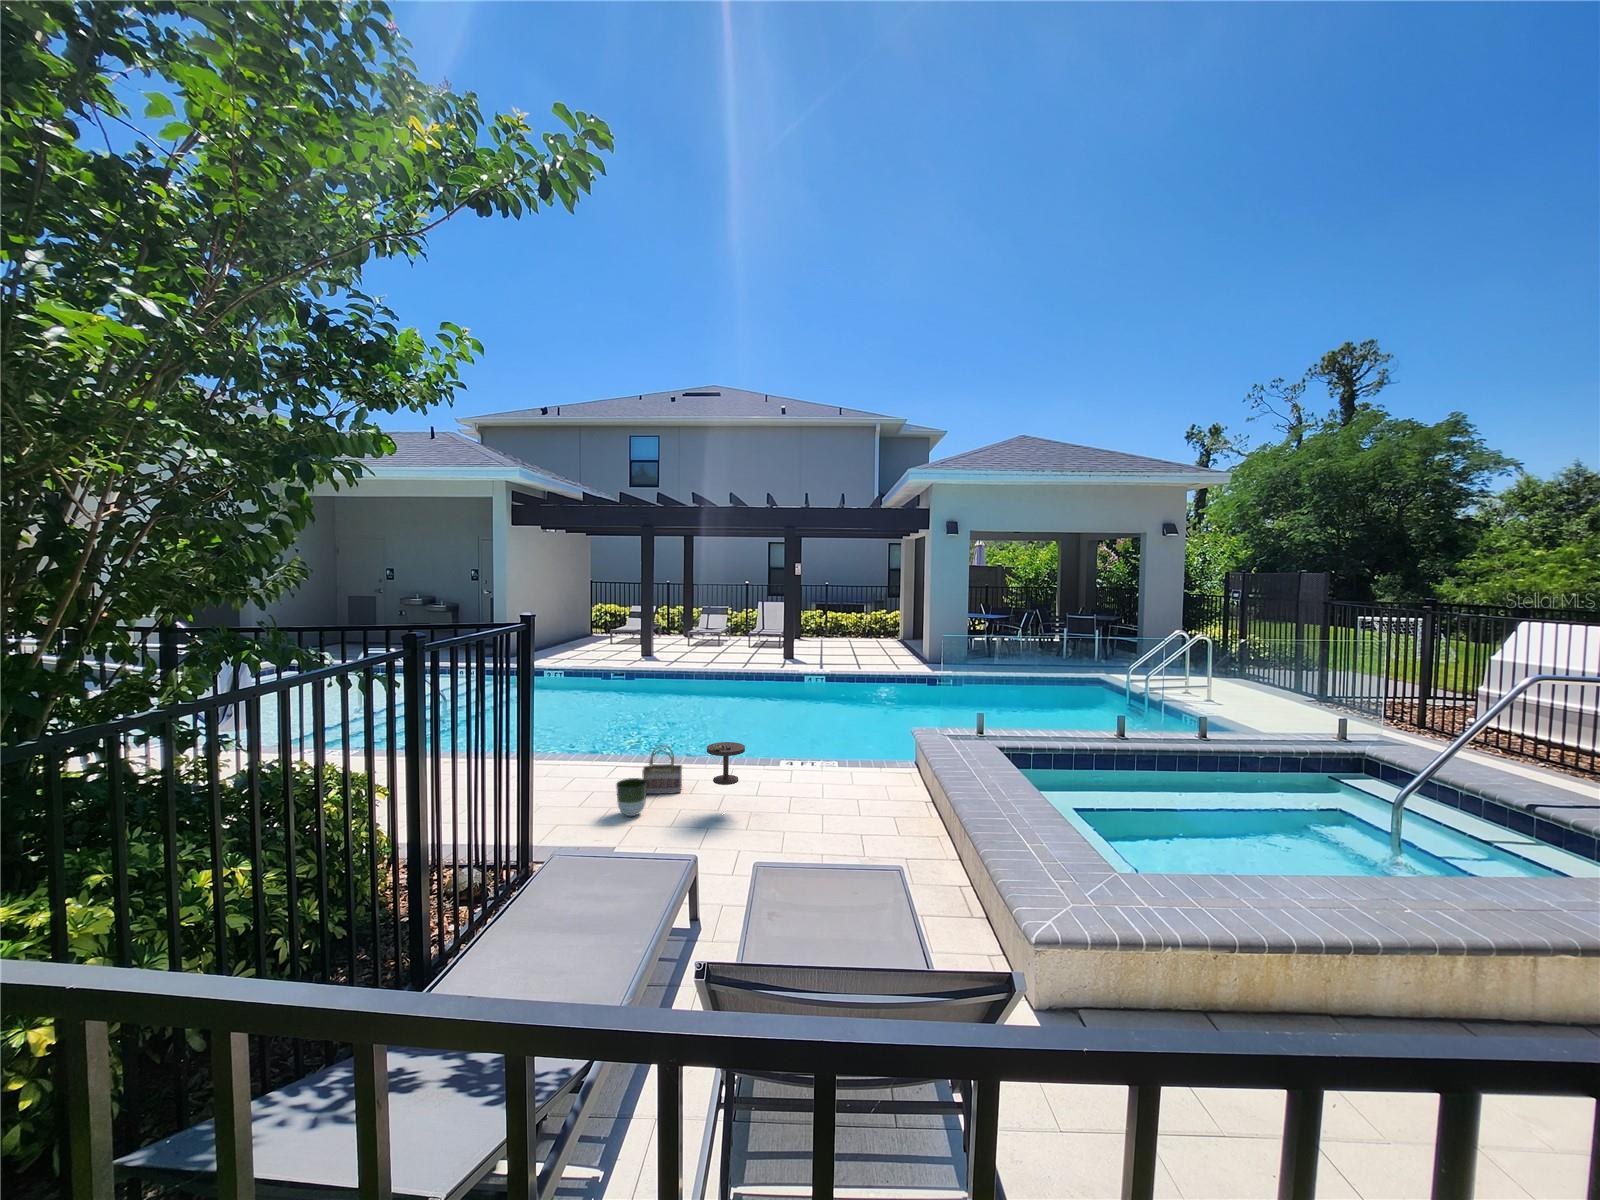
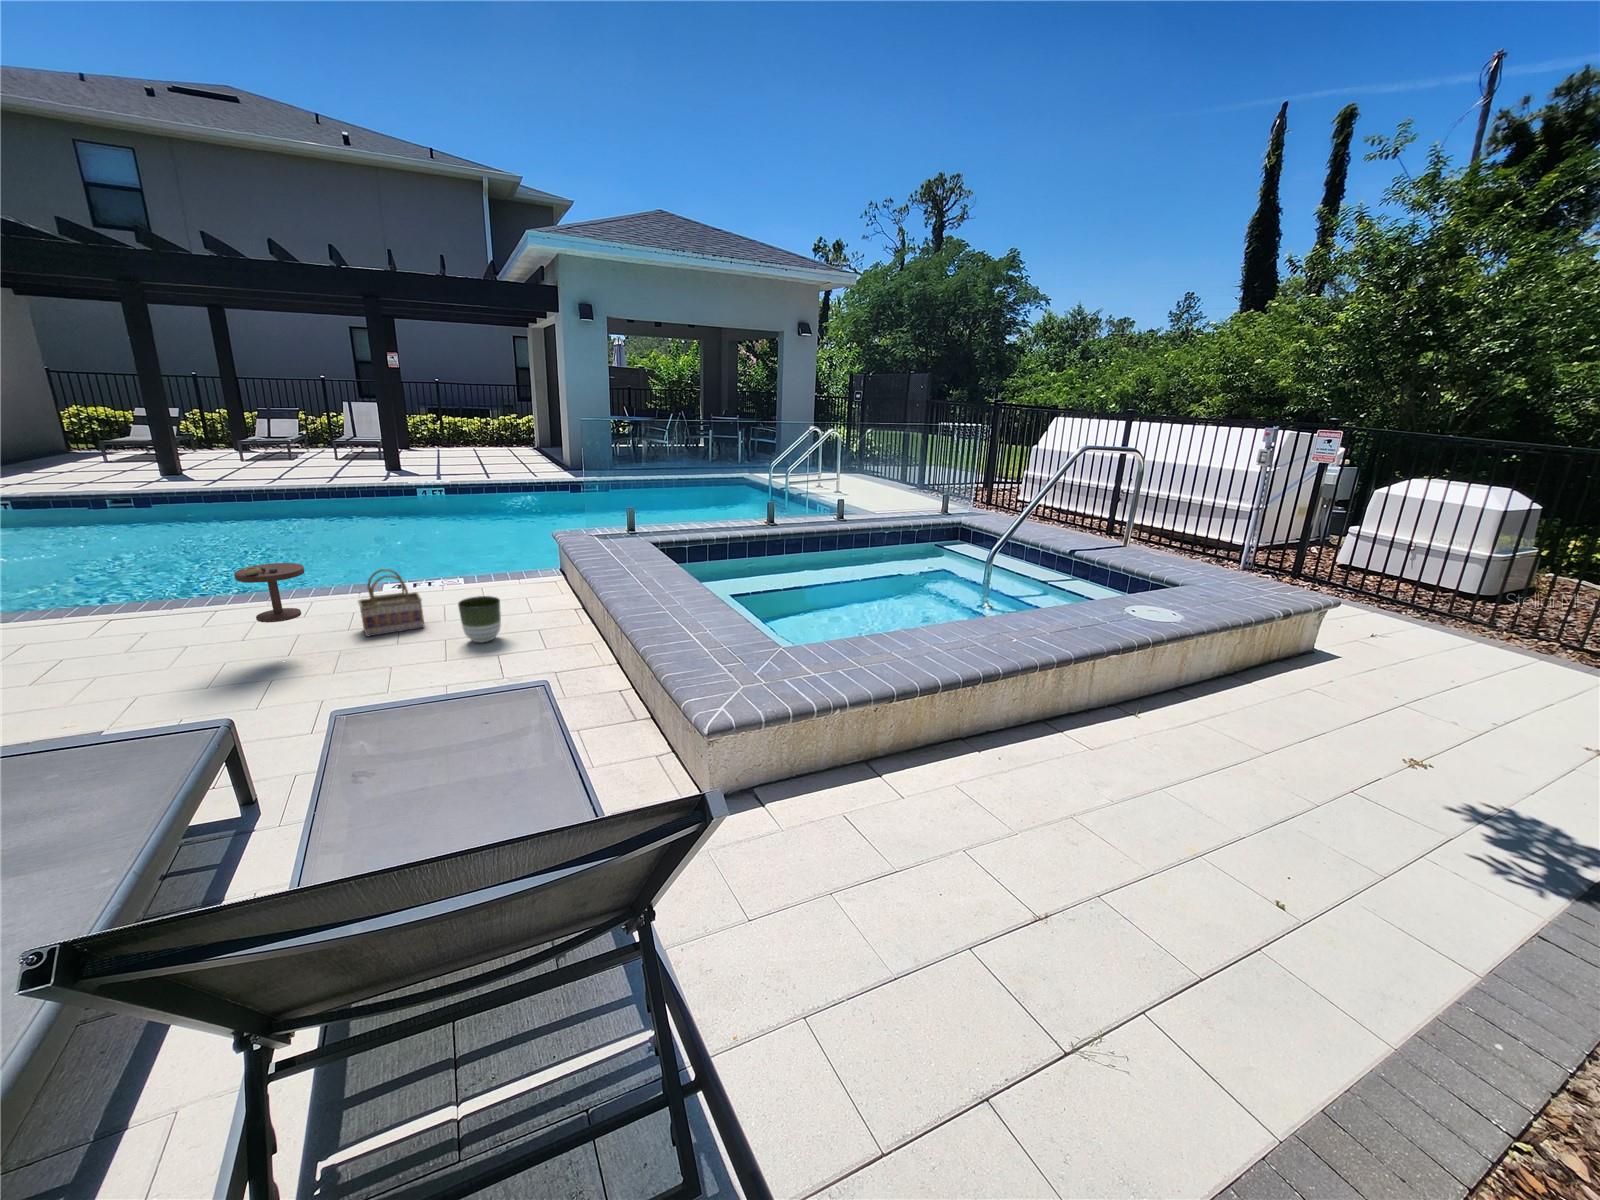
basket: present [642,745,682,794] -> present [358,569,424,636]
planter: present [616,778,647,816] -> present [458,596,501,642]

